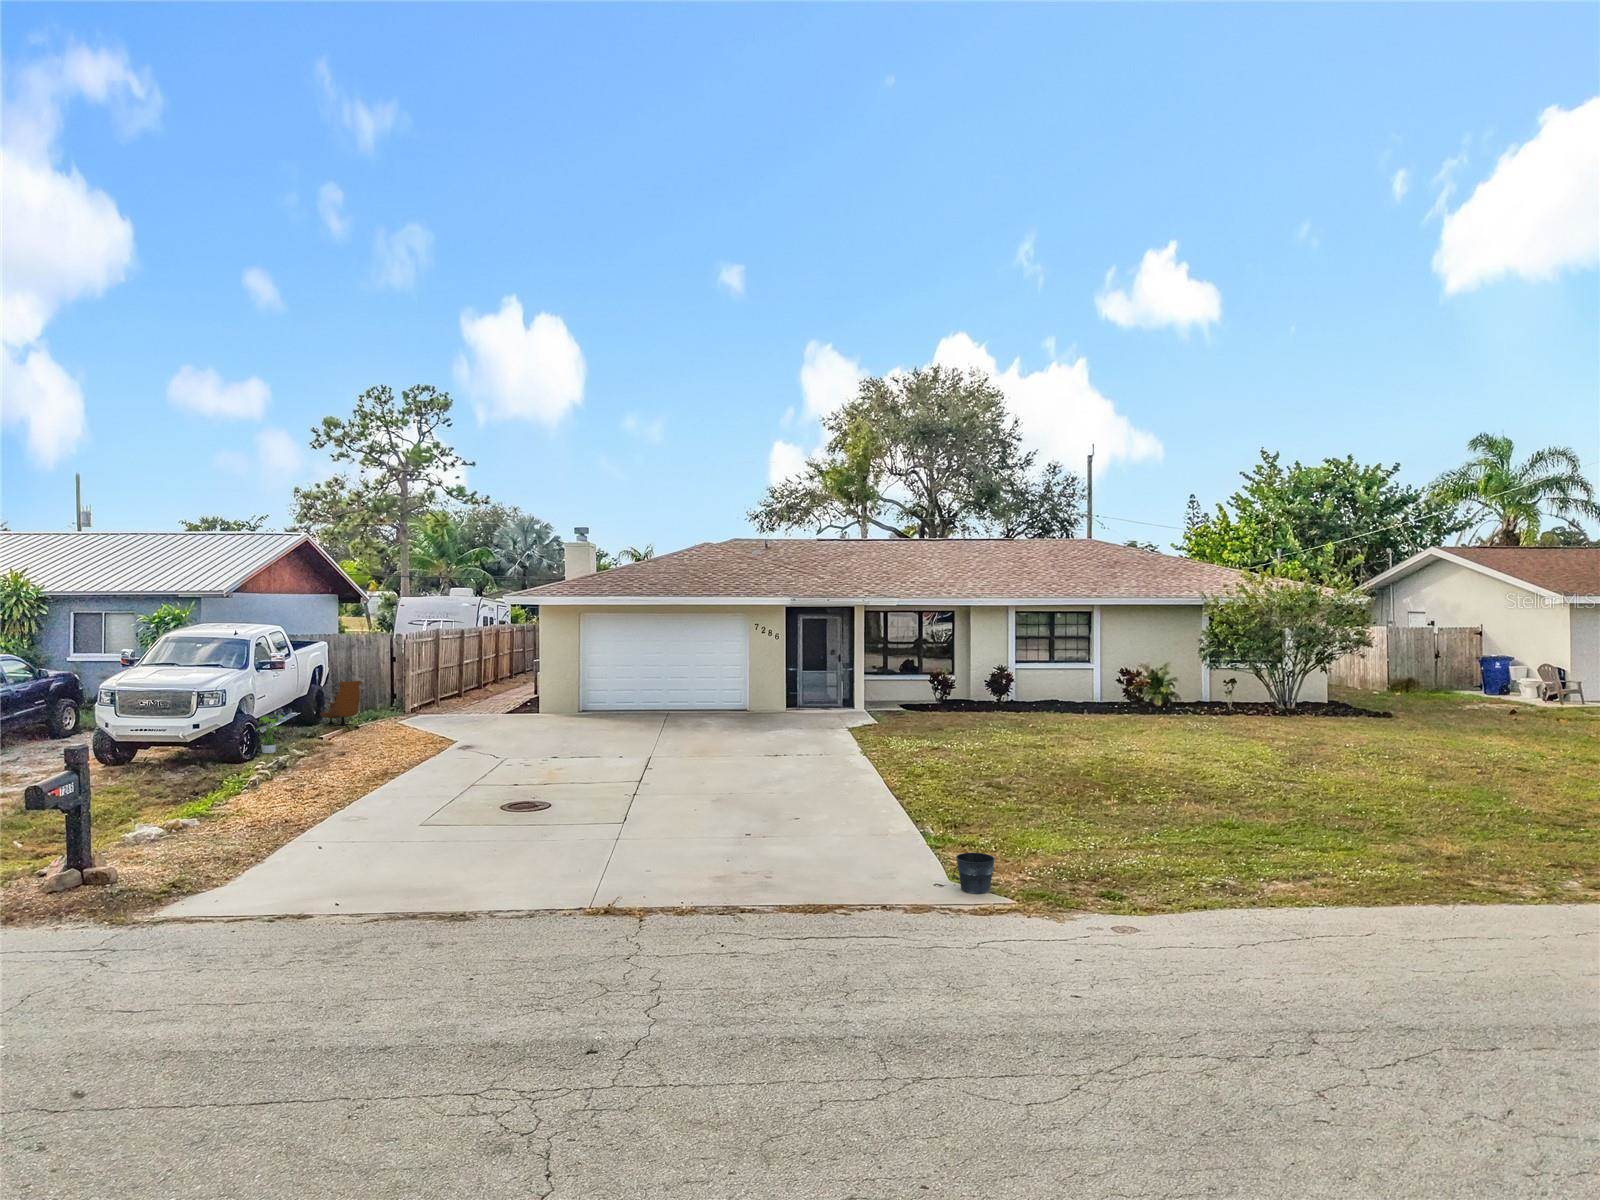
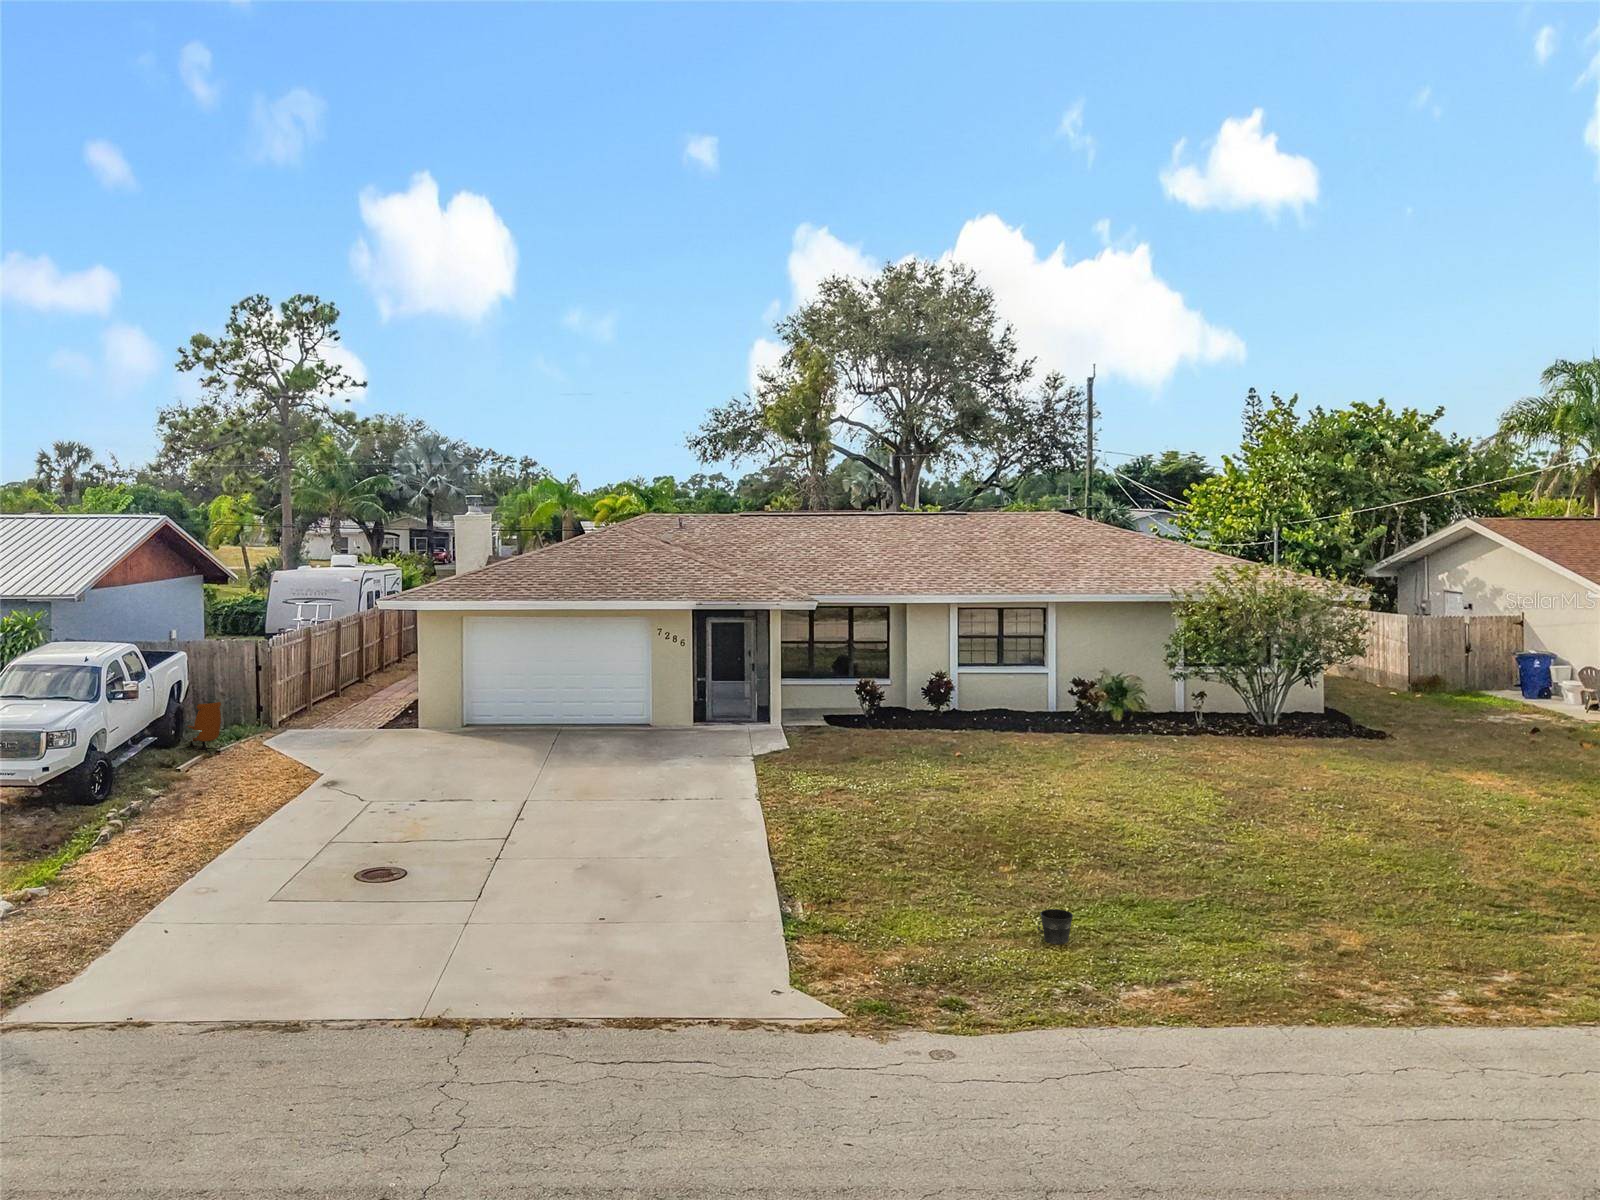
potted plant: present [256,714,283,753] -> none [107,752,136,793]
bucket: present [953,853,995,894] -> present [1038,909,1073,944]

